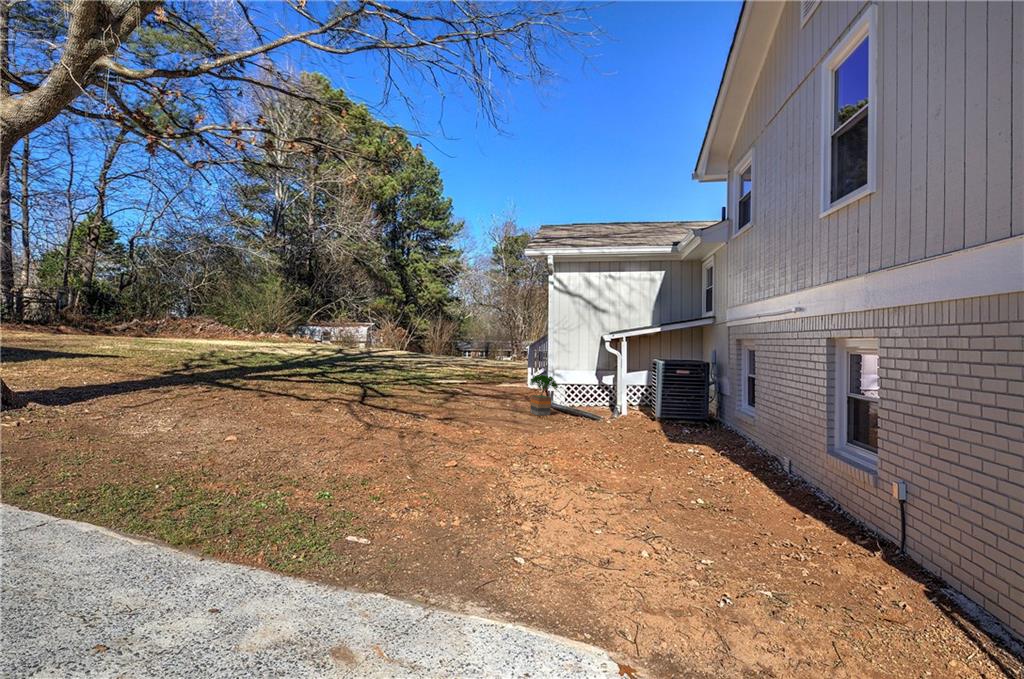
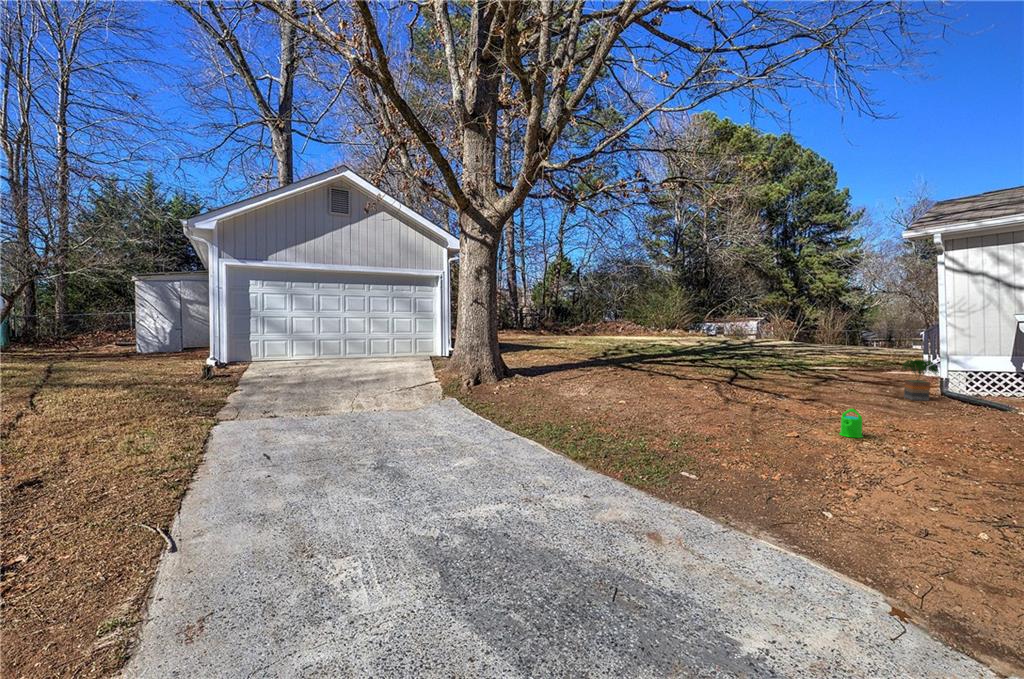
watering can: none [497,431,520,463] -> present [839,409,863,438]

